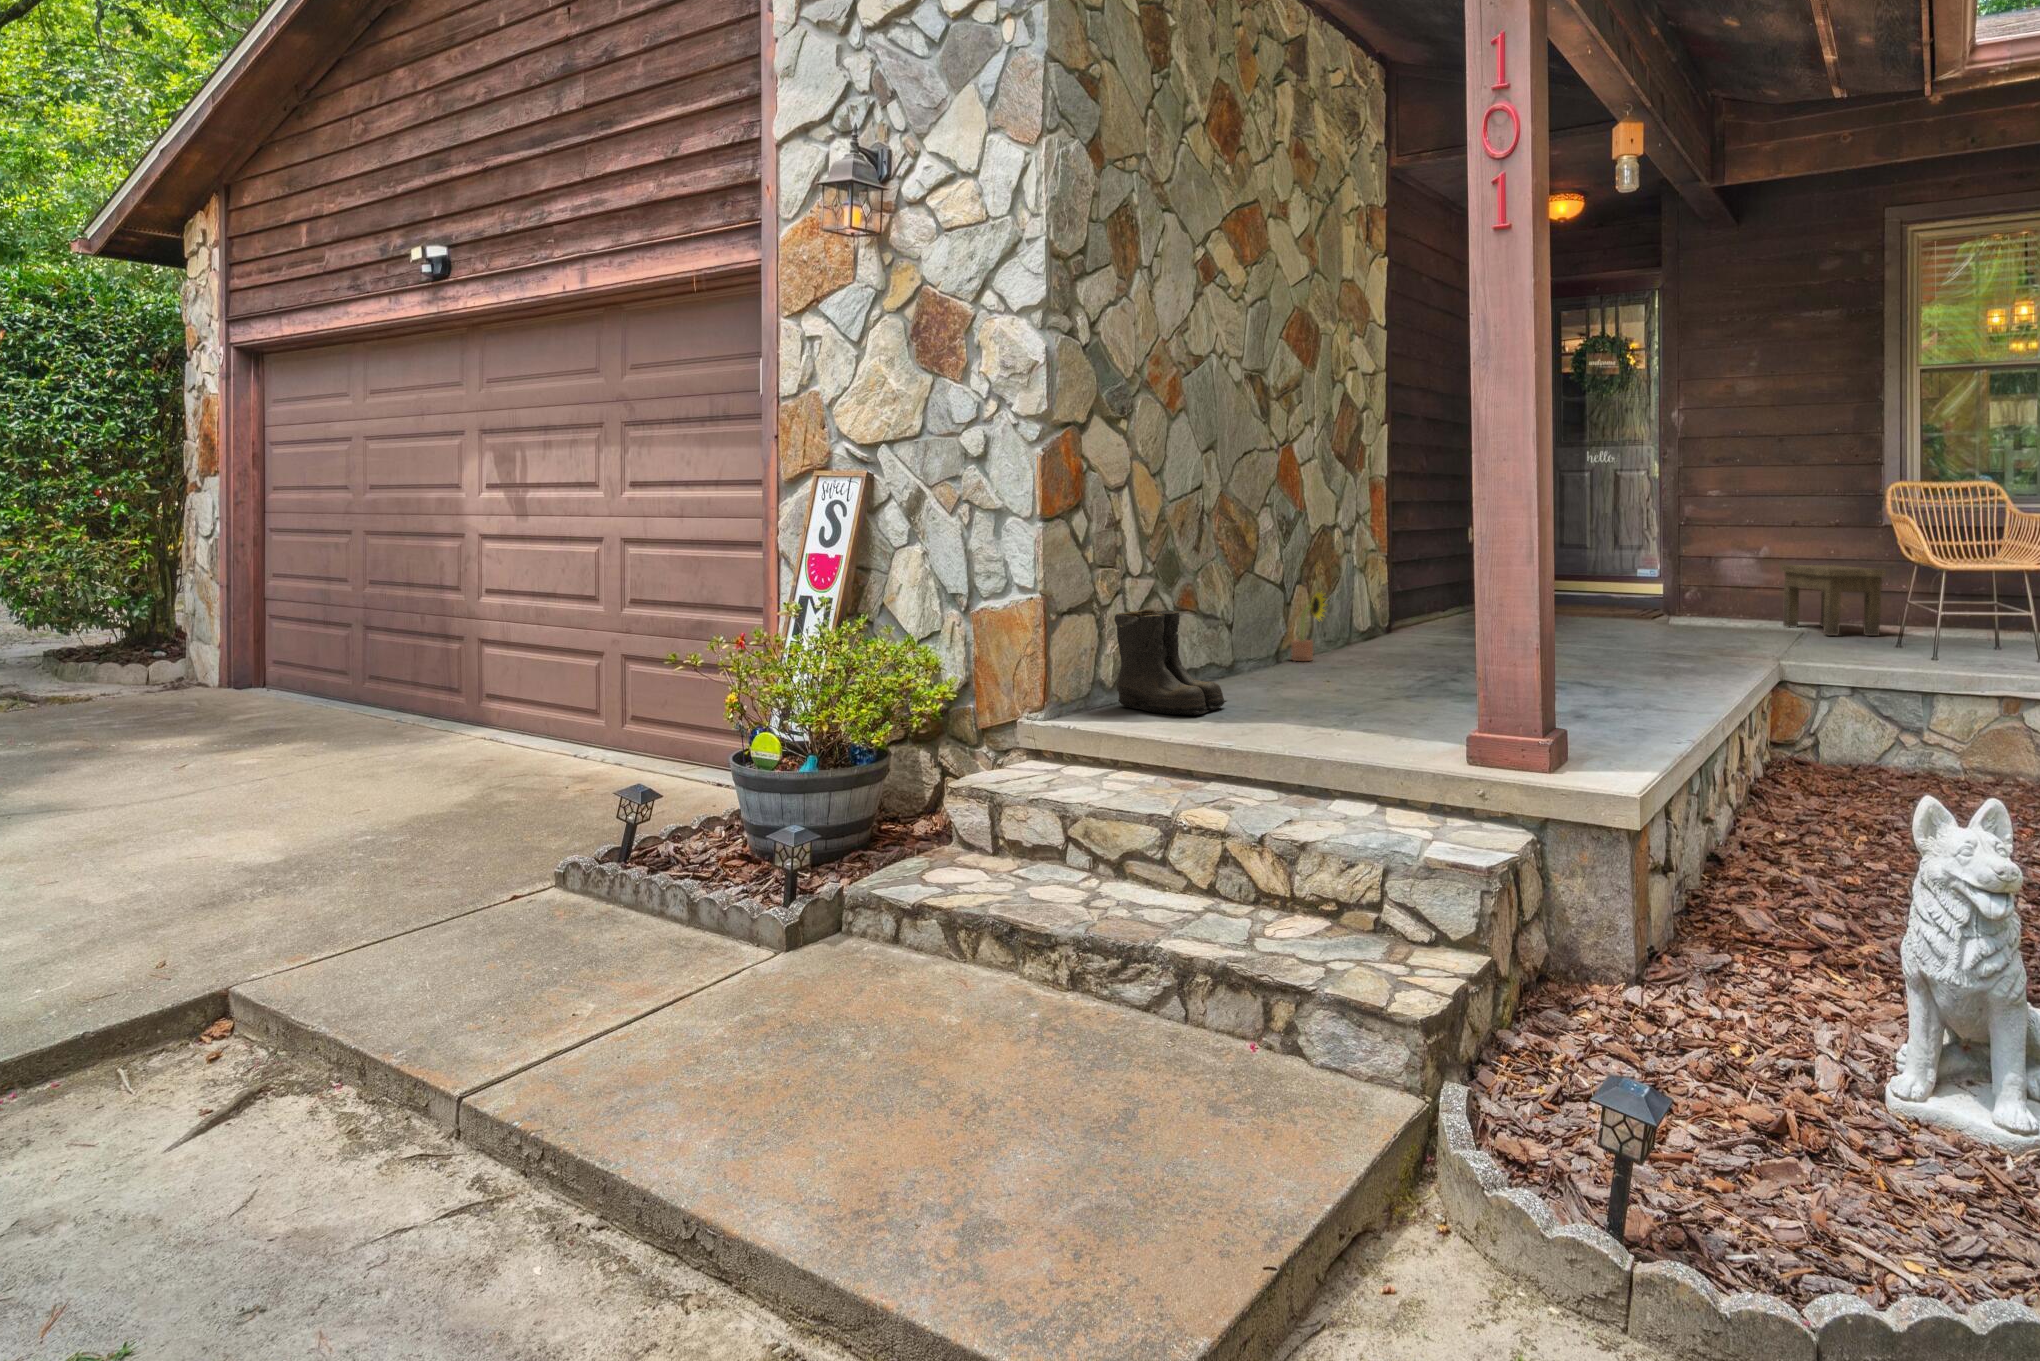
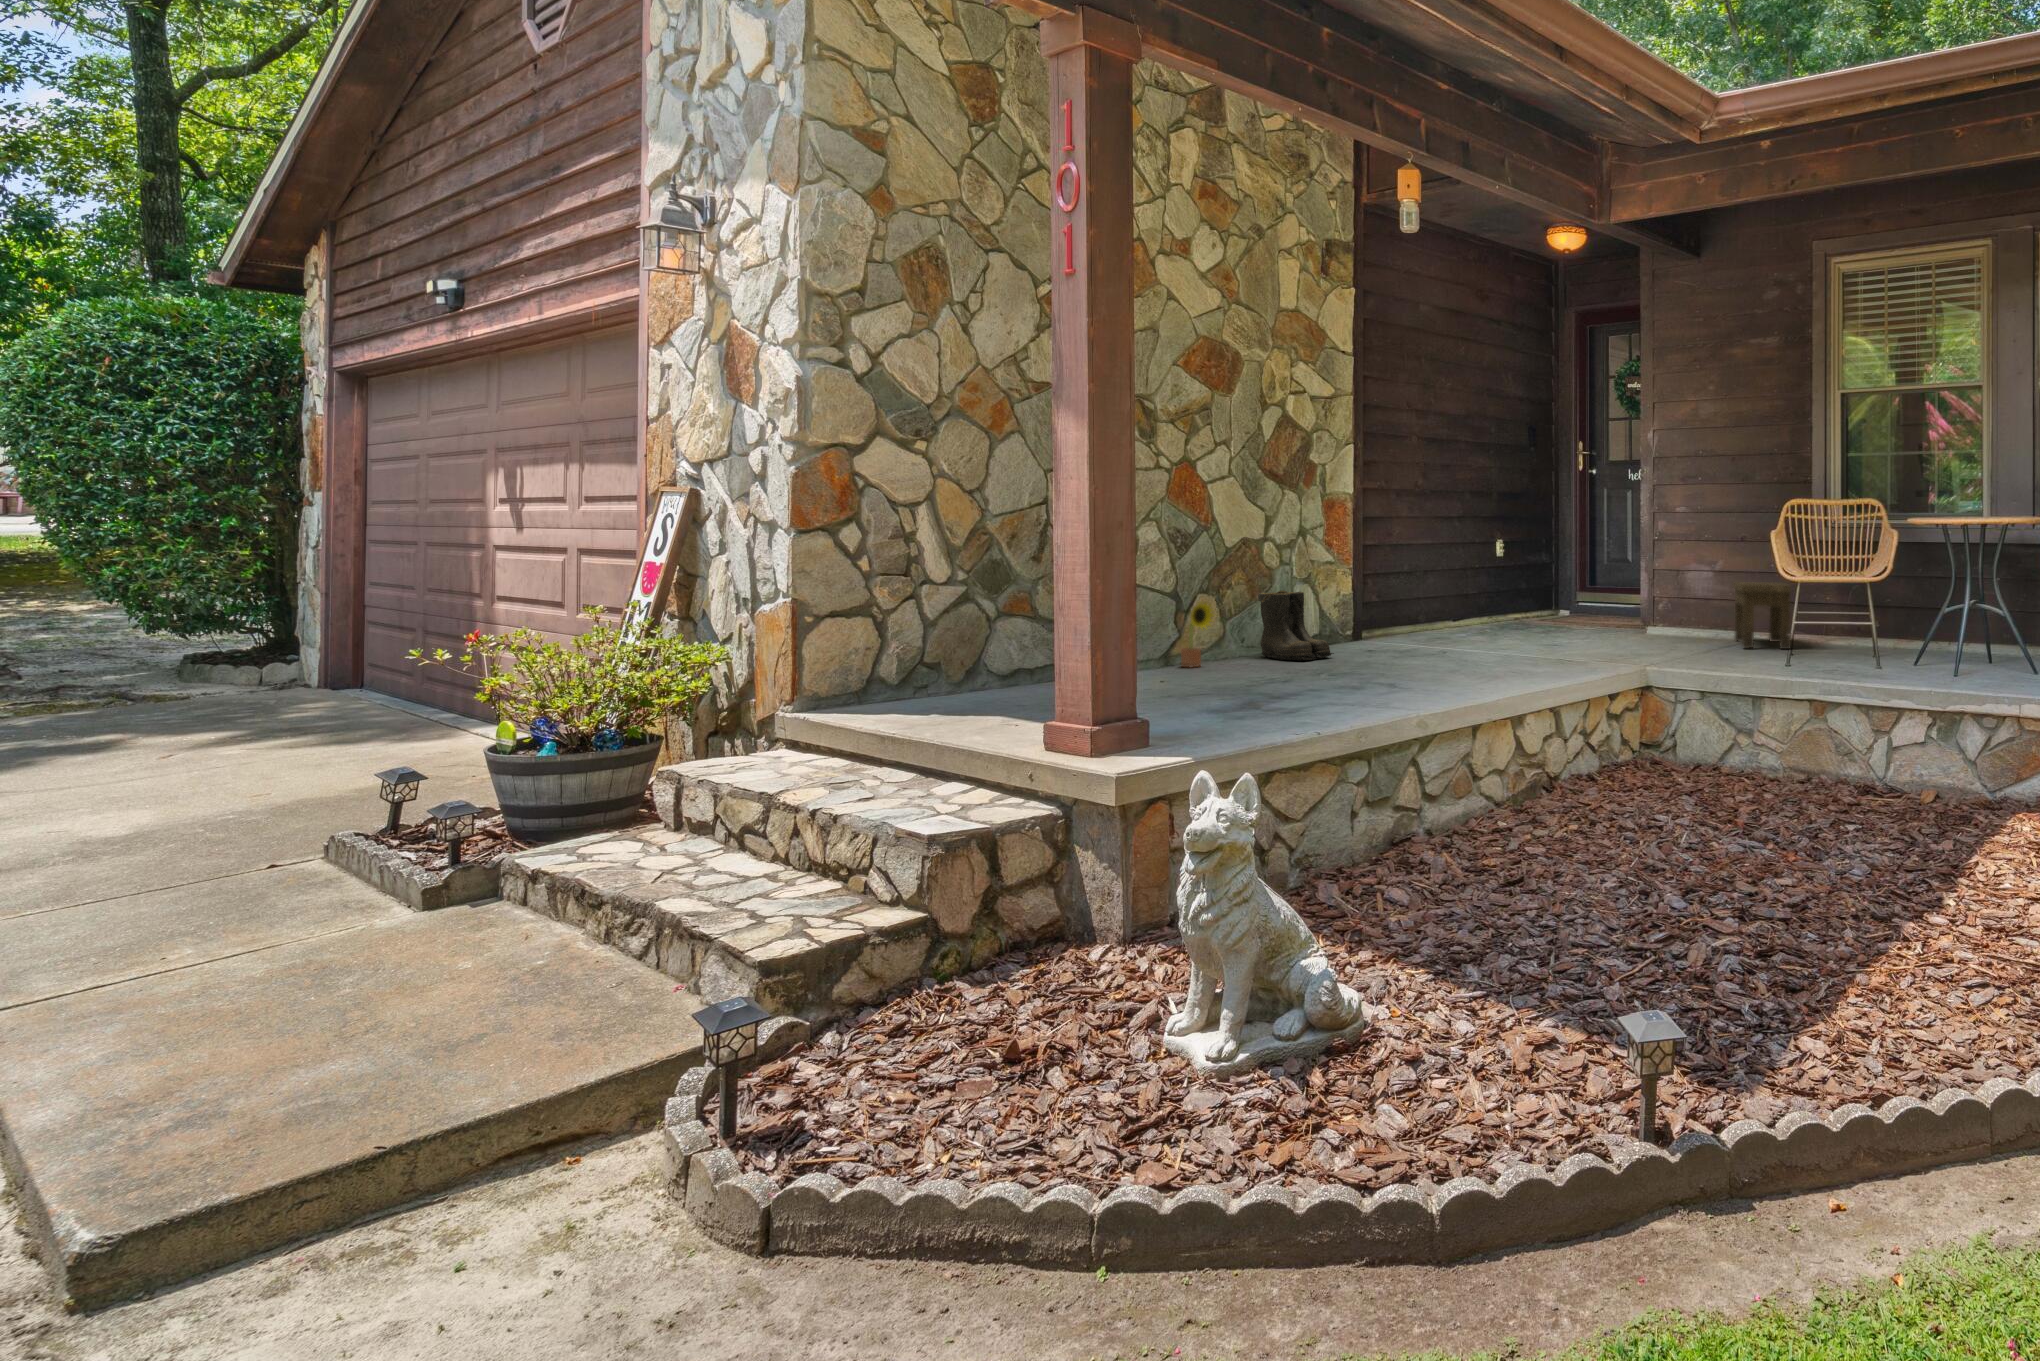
boots: present [1115,609,1227,715] -> present [1258,591,1334,661]

